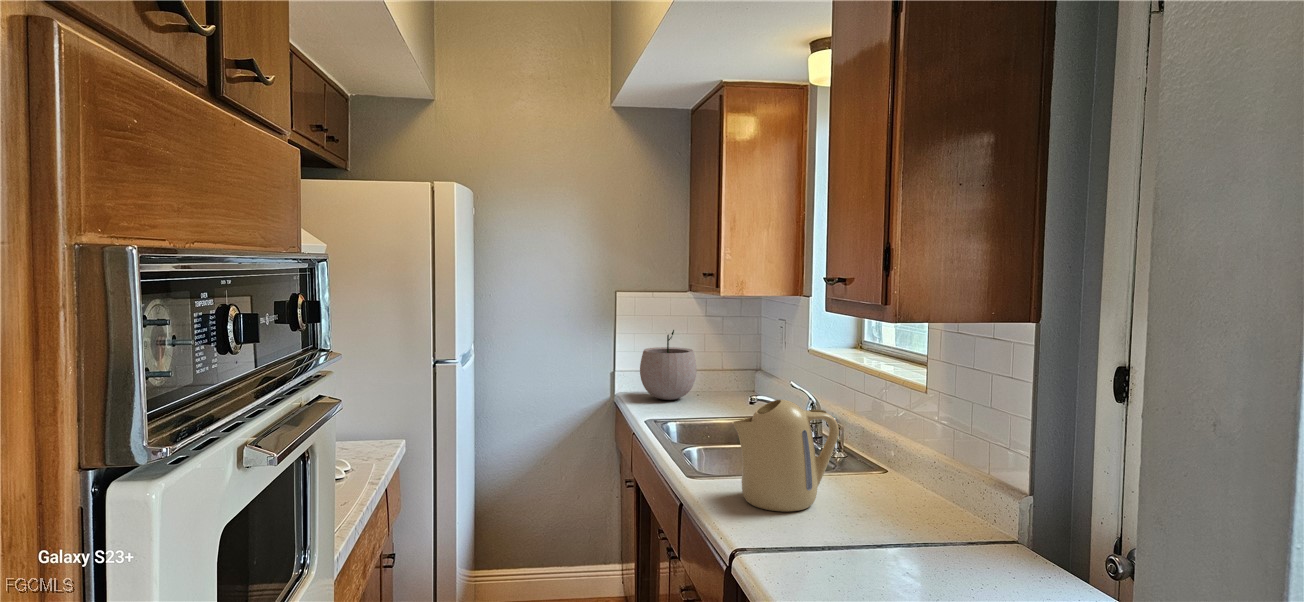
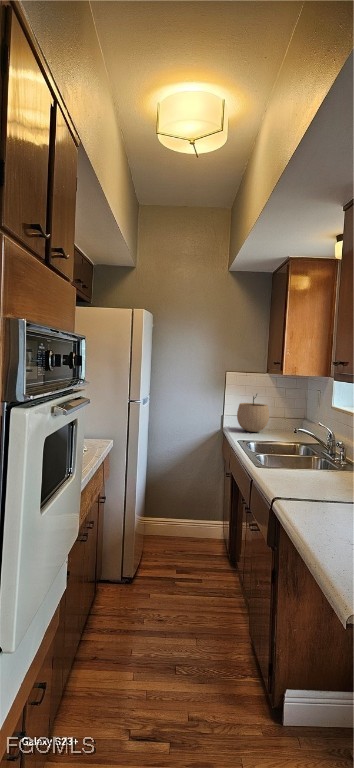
kettle: present [732,400,839,512] -> none [278,425,337,483]

